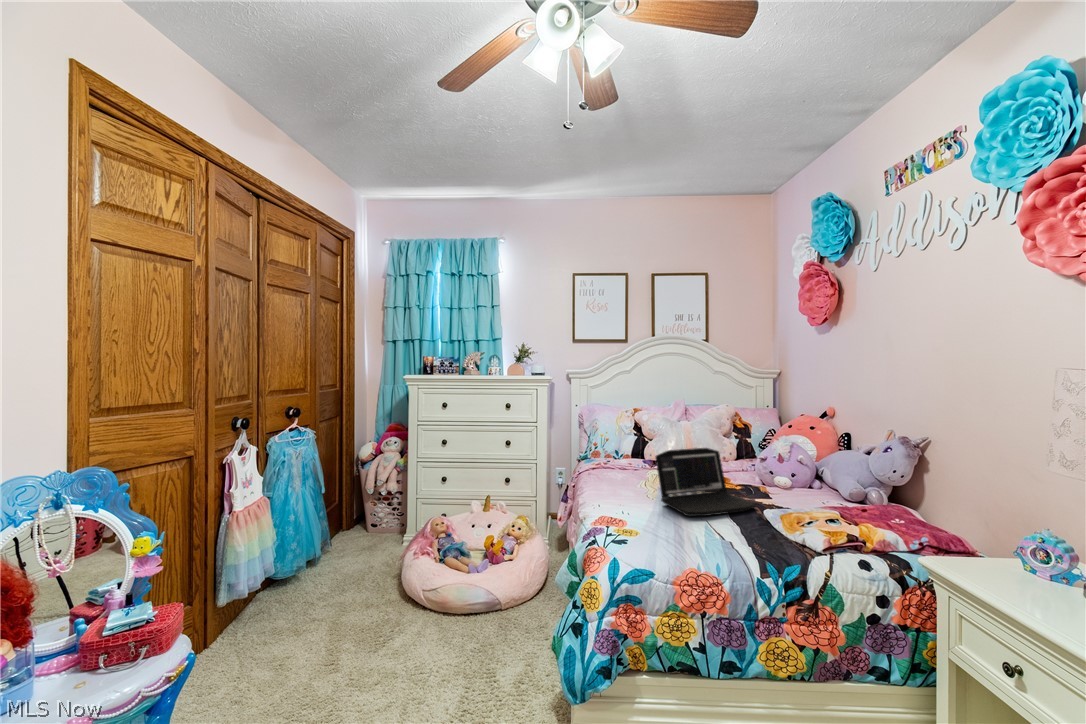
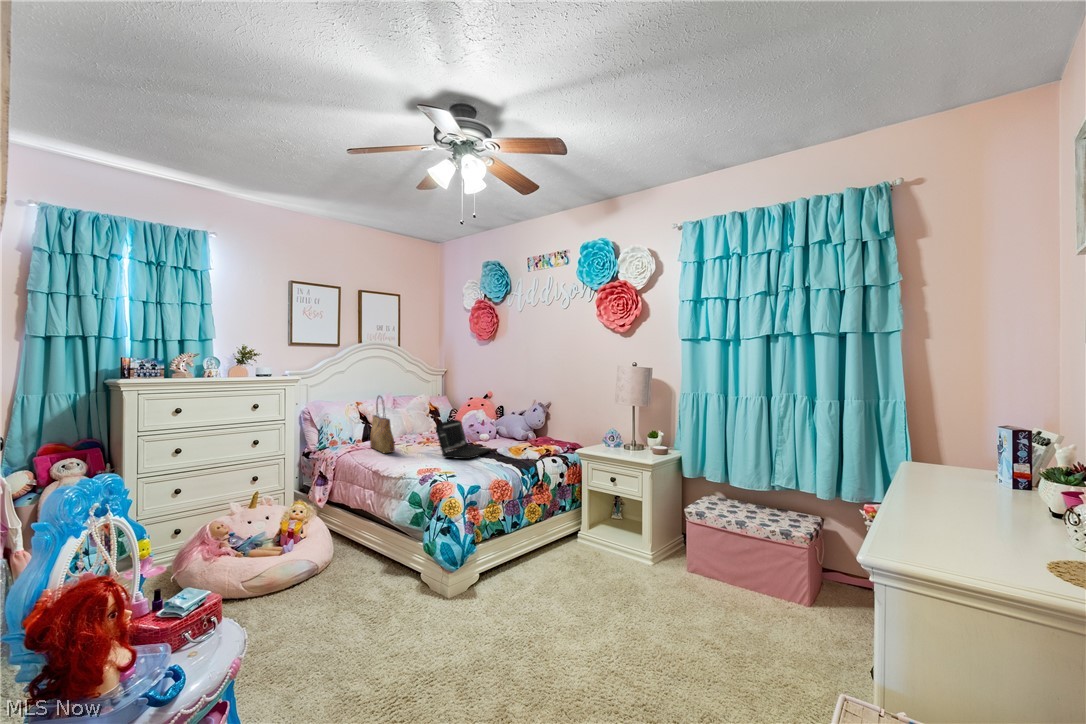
tote bag: none [610,402,631,479] -> present [370,396,395,453]

